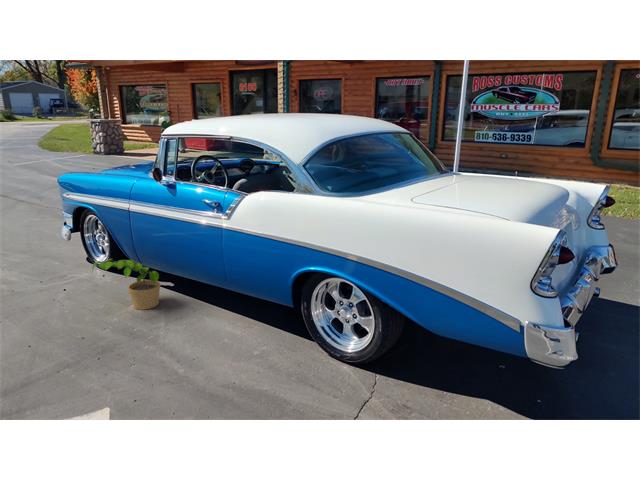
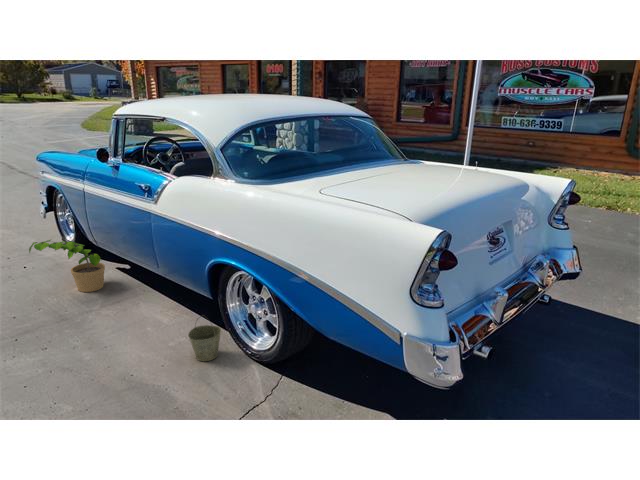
bucket: none [280,322,310,367] -> present [188,325,221,361]

